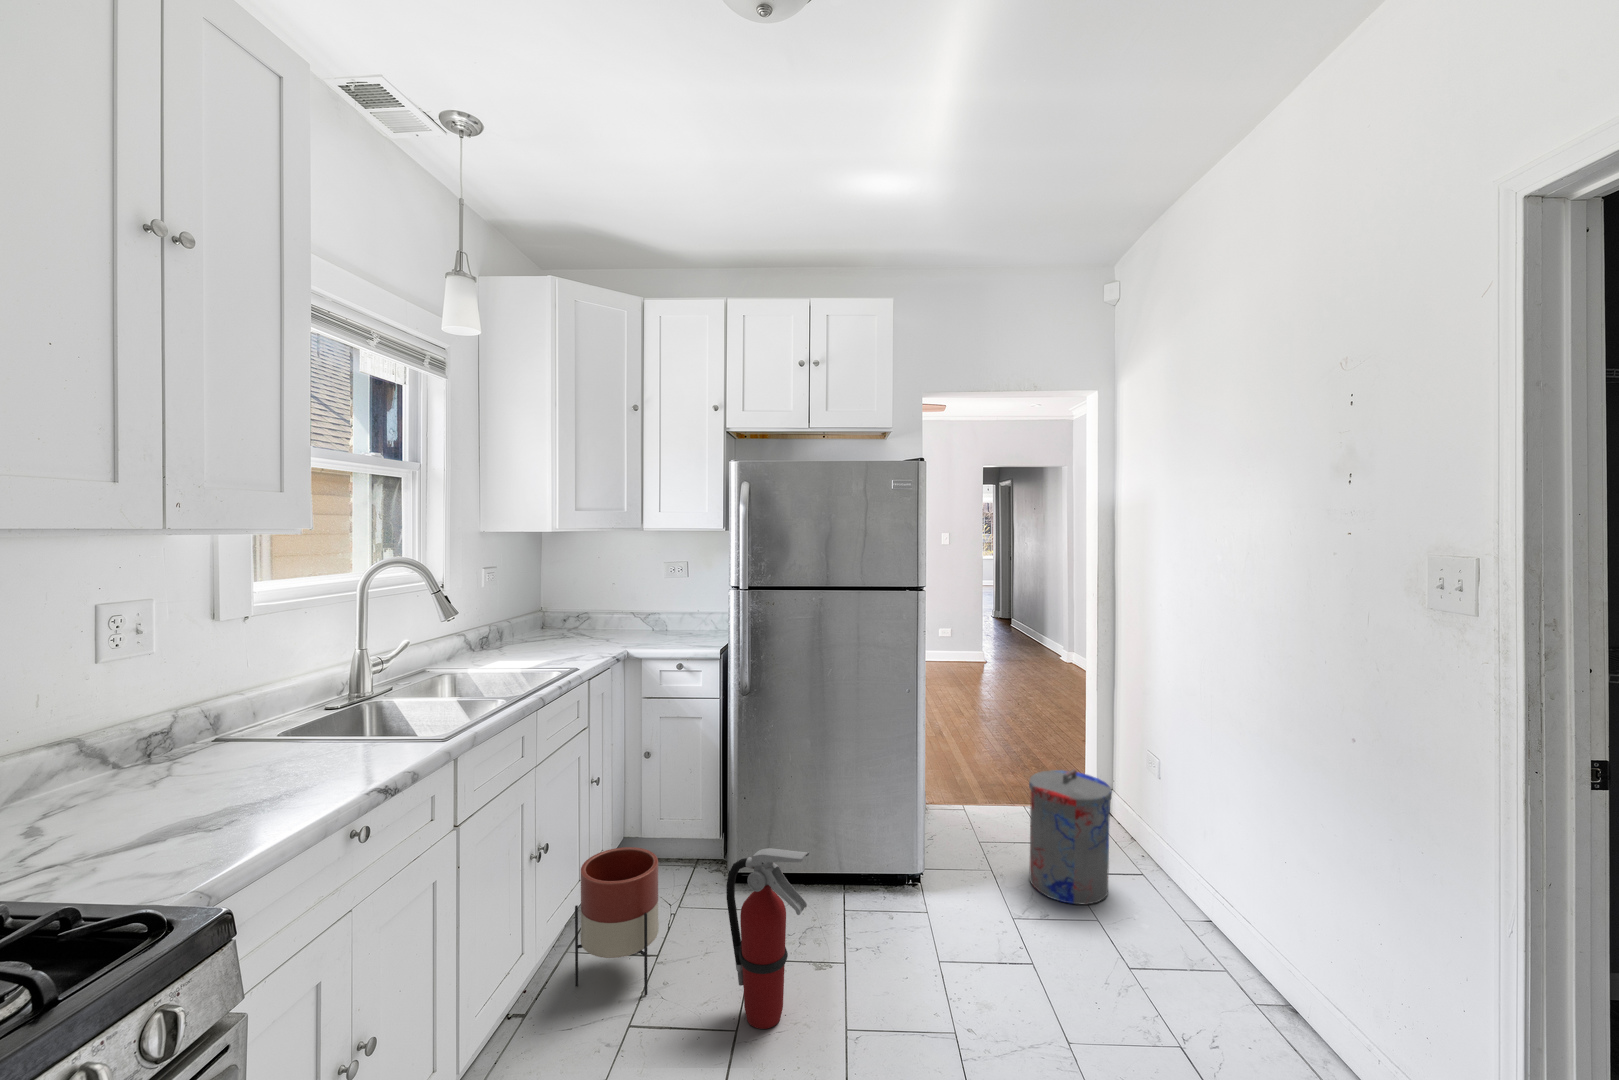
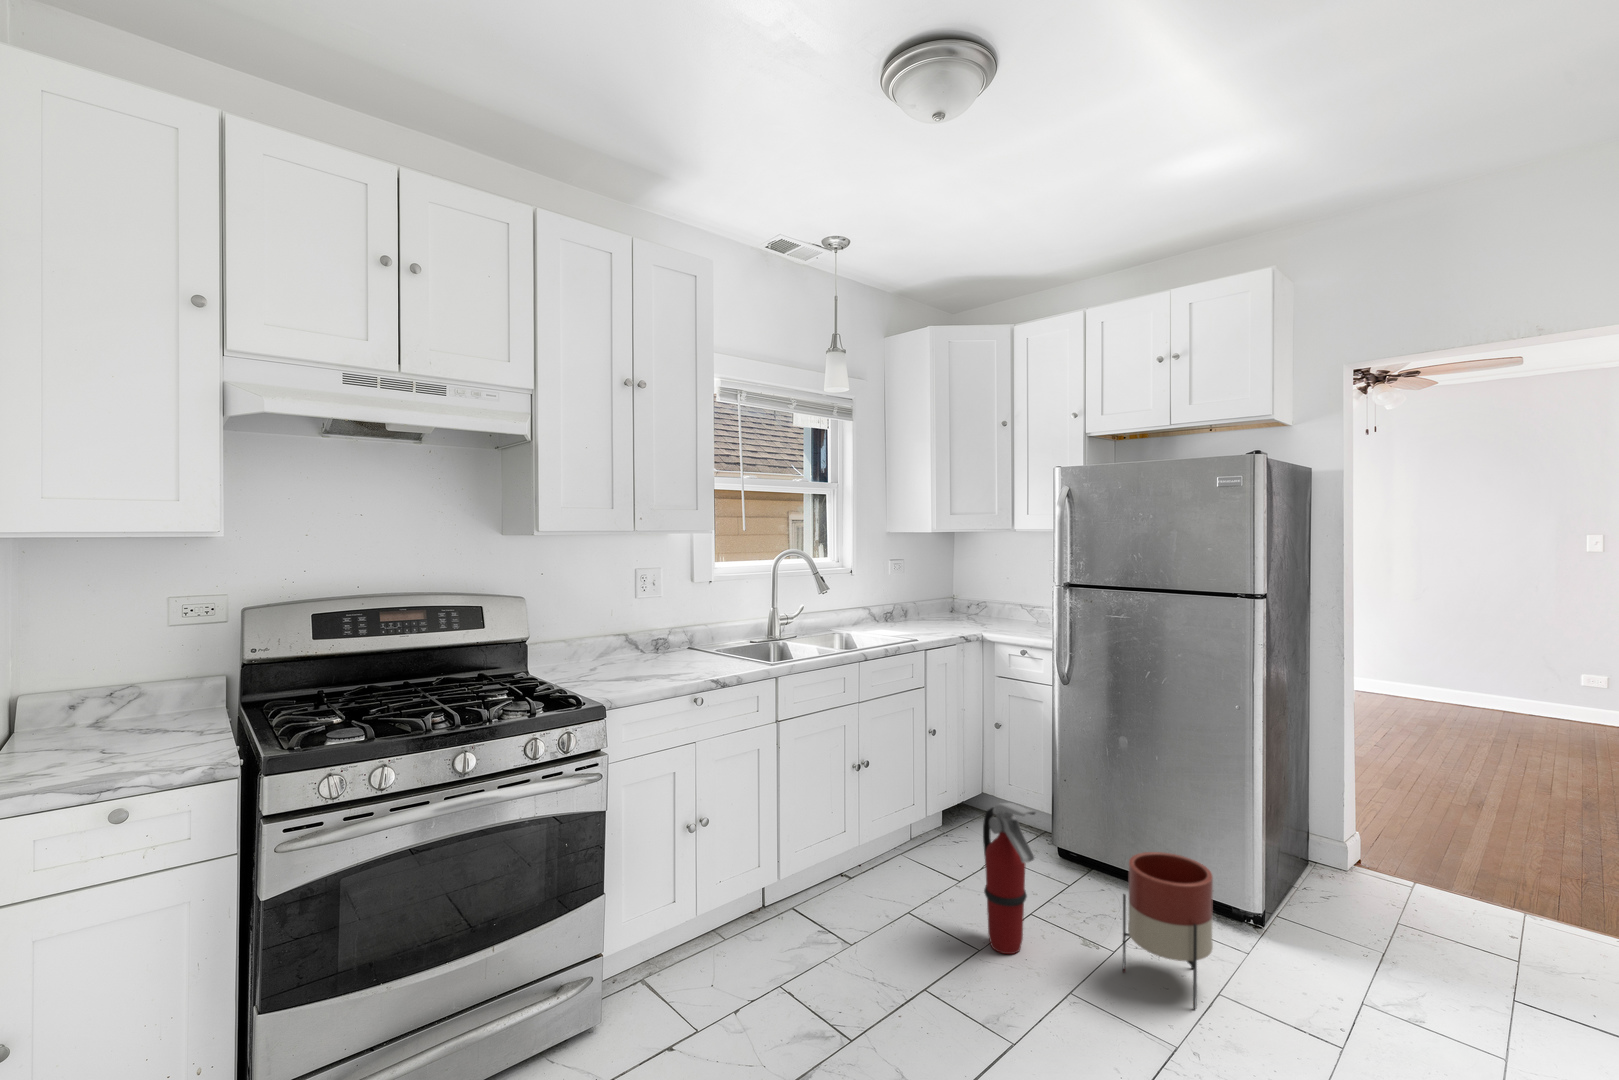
trash can: present [1029,770,1112,905] -> none [1412,841,1548,1026]
planter: present [575,847,659,995] -> present [1123,852,1213,1009]

